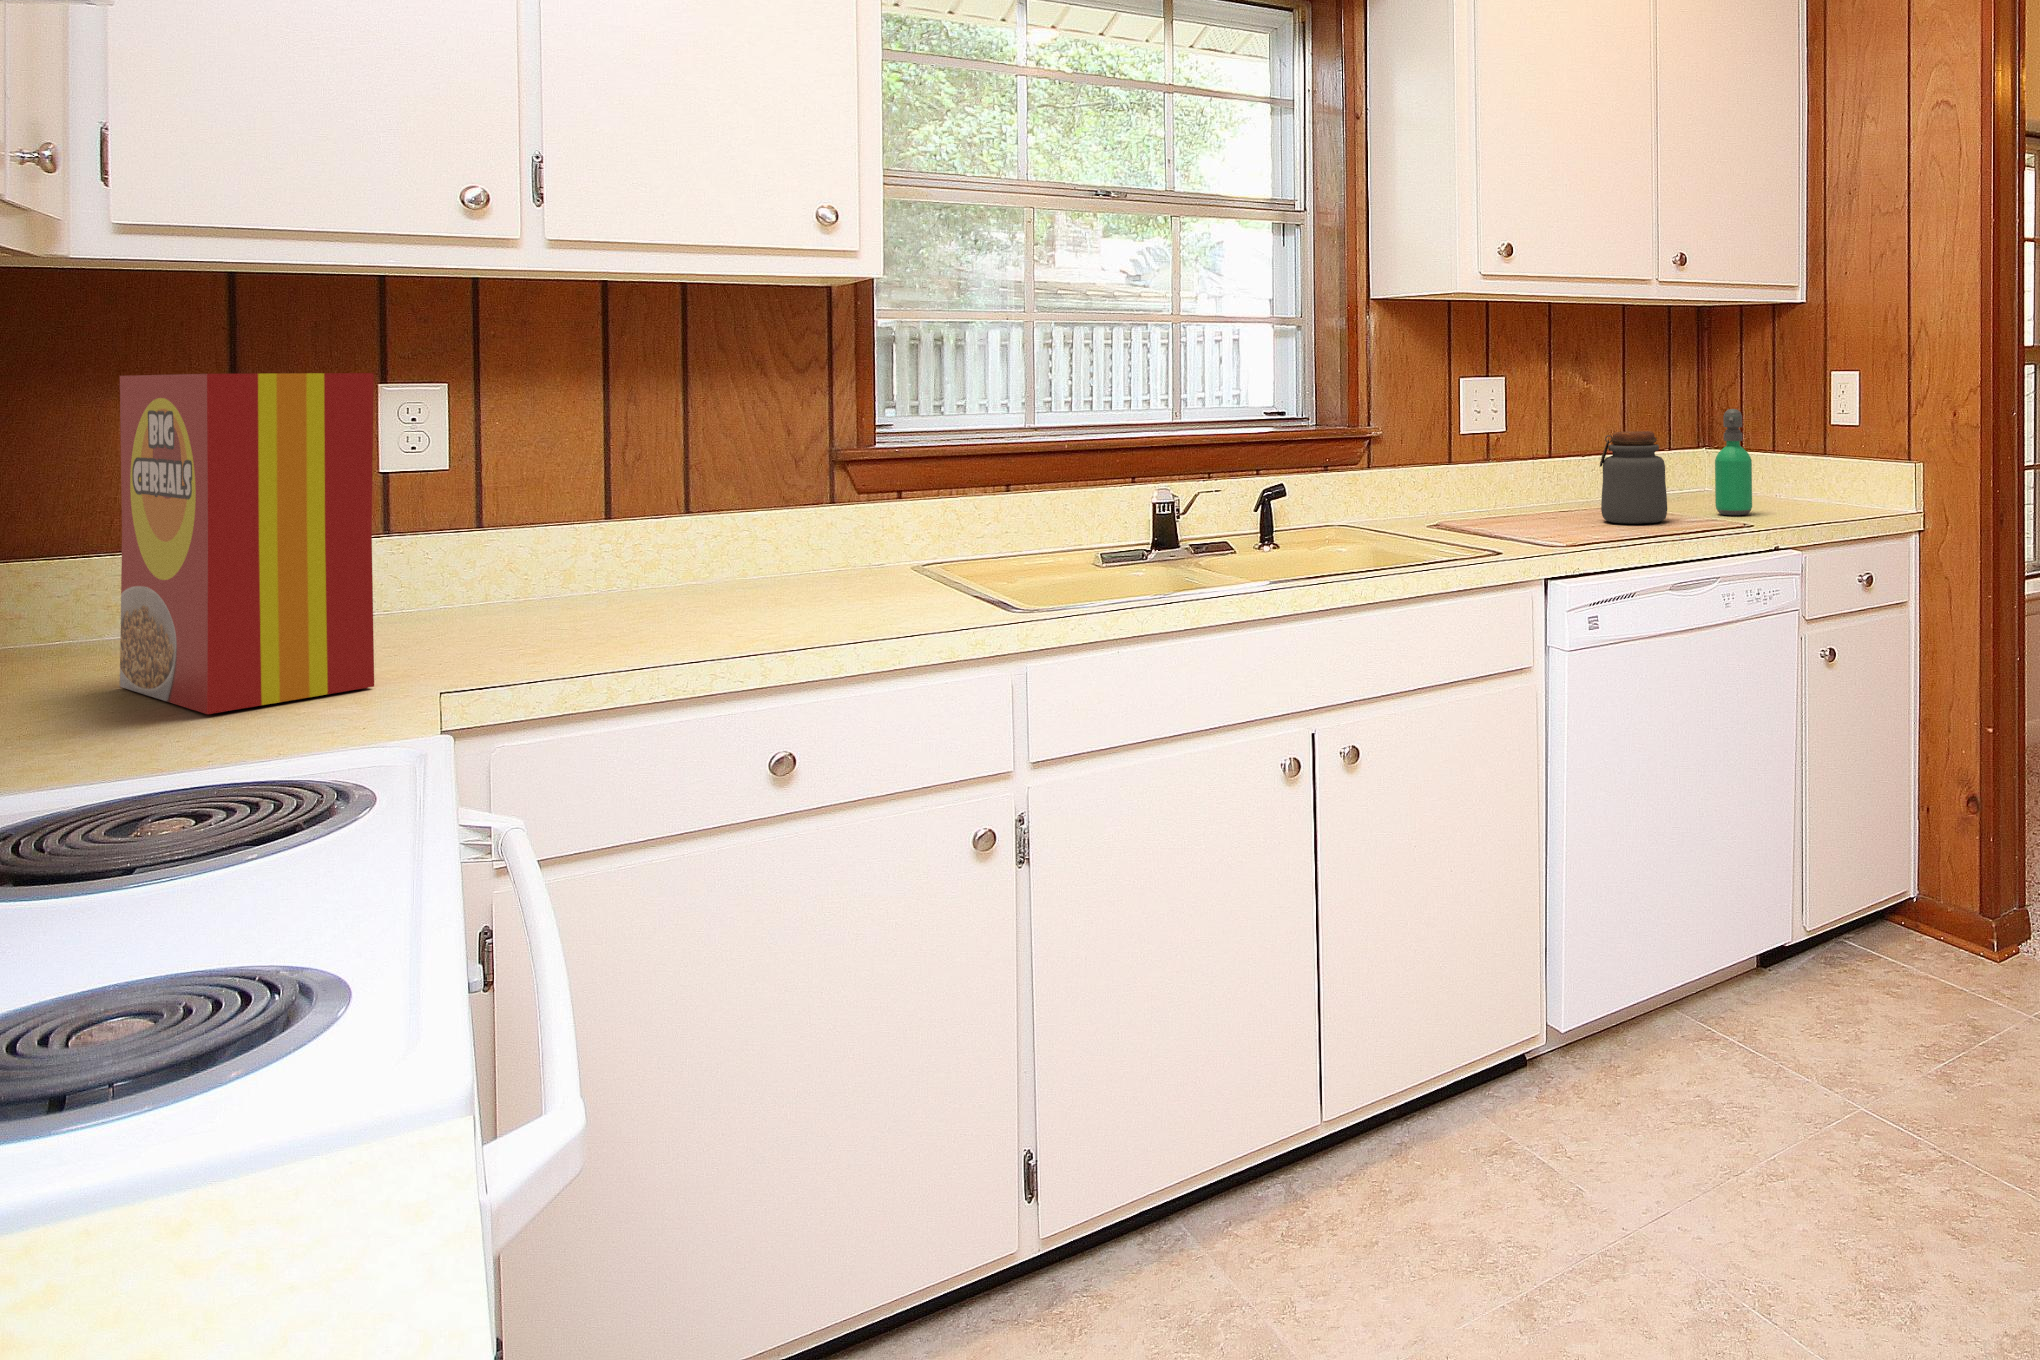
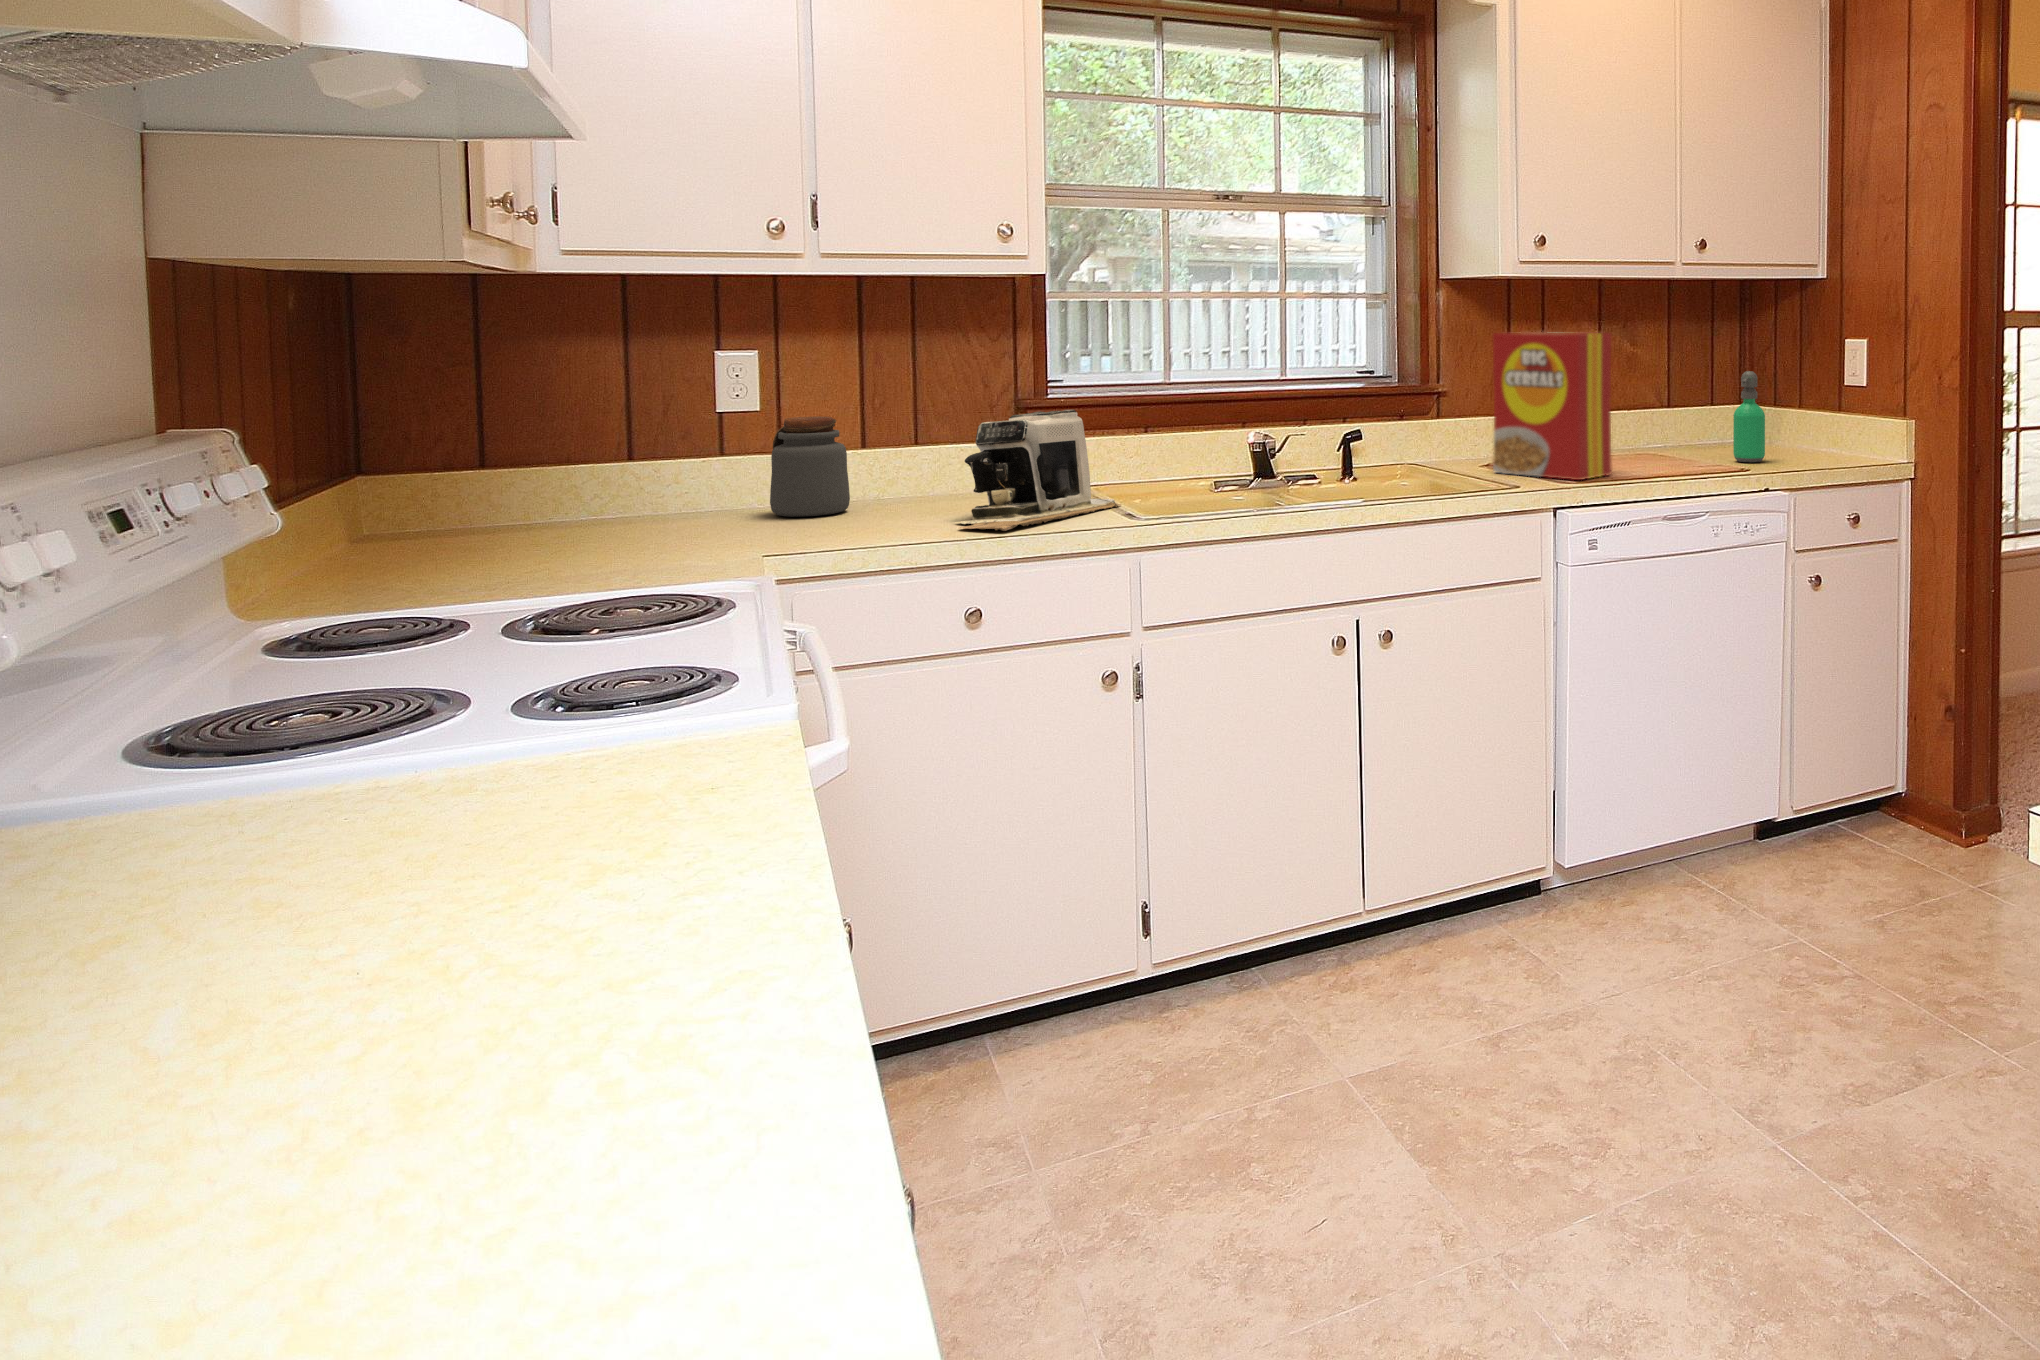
cereal box: present [120,373,374,714] -> present [1493,332,1612,480]
jar: present [1600,431,1667,524] -> present [770,416,850,517]
coffee maker: none [745,462,987,635] -> present [956,410,1121,531]

